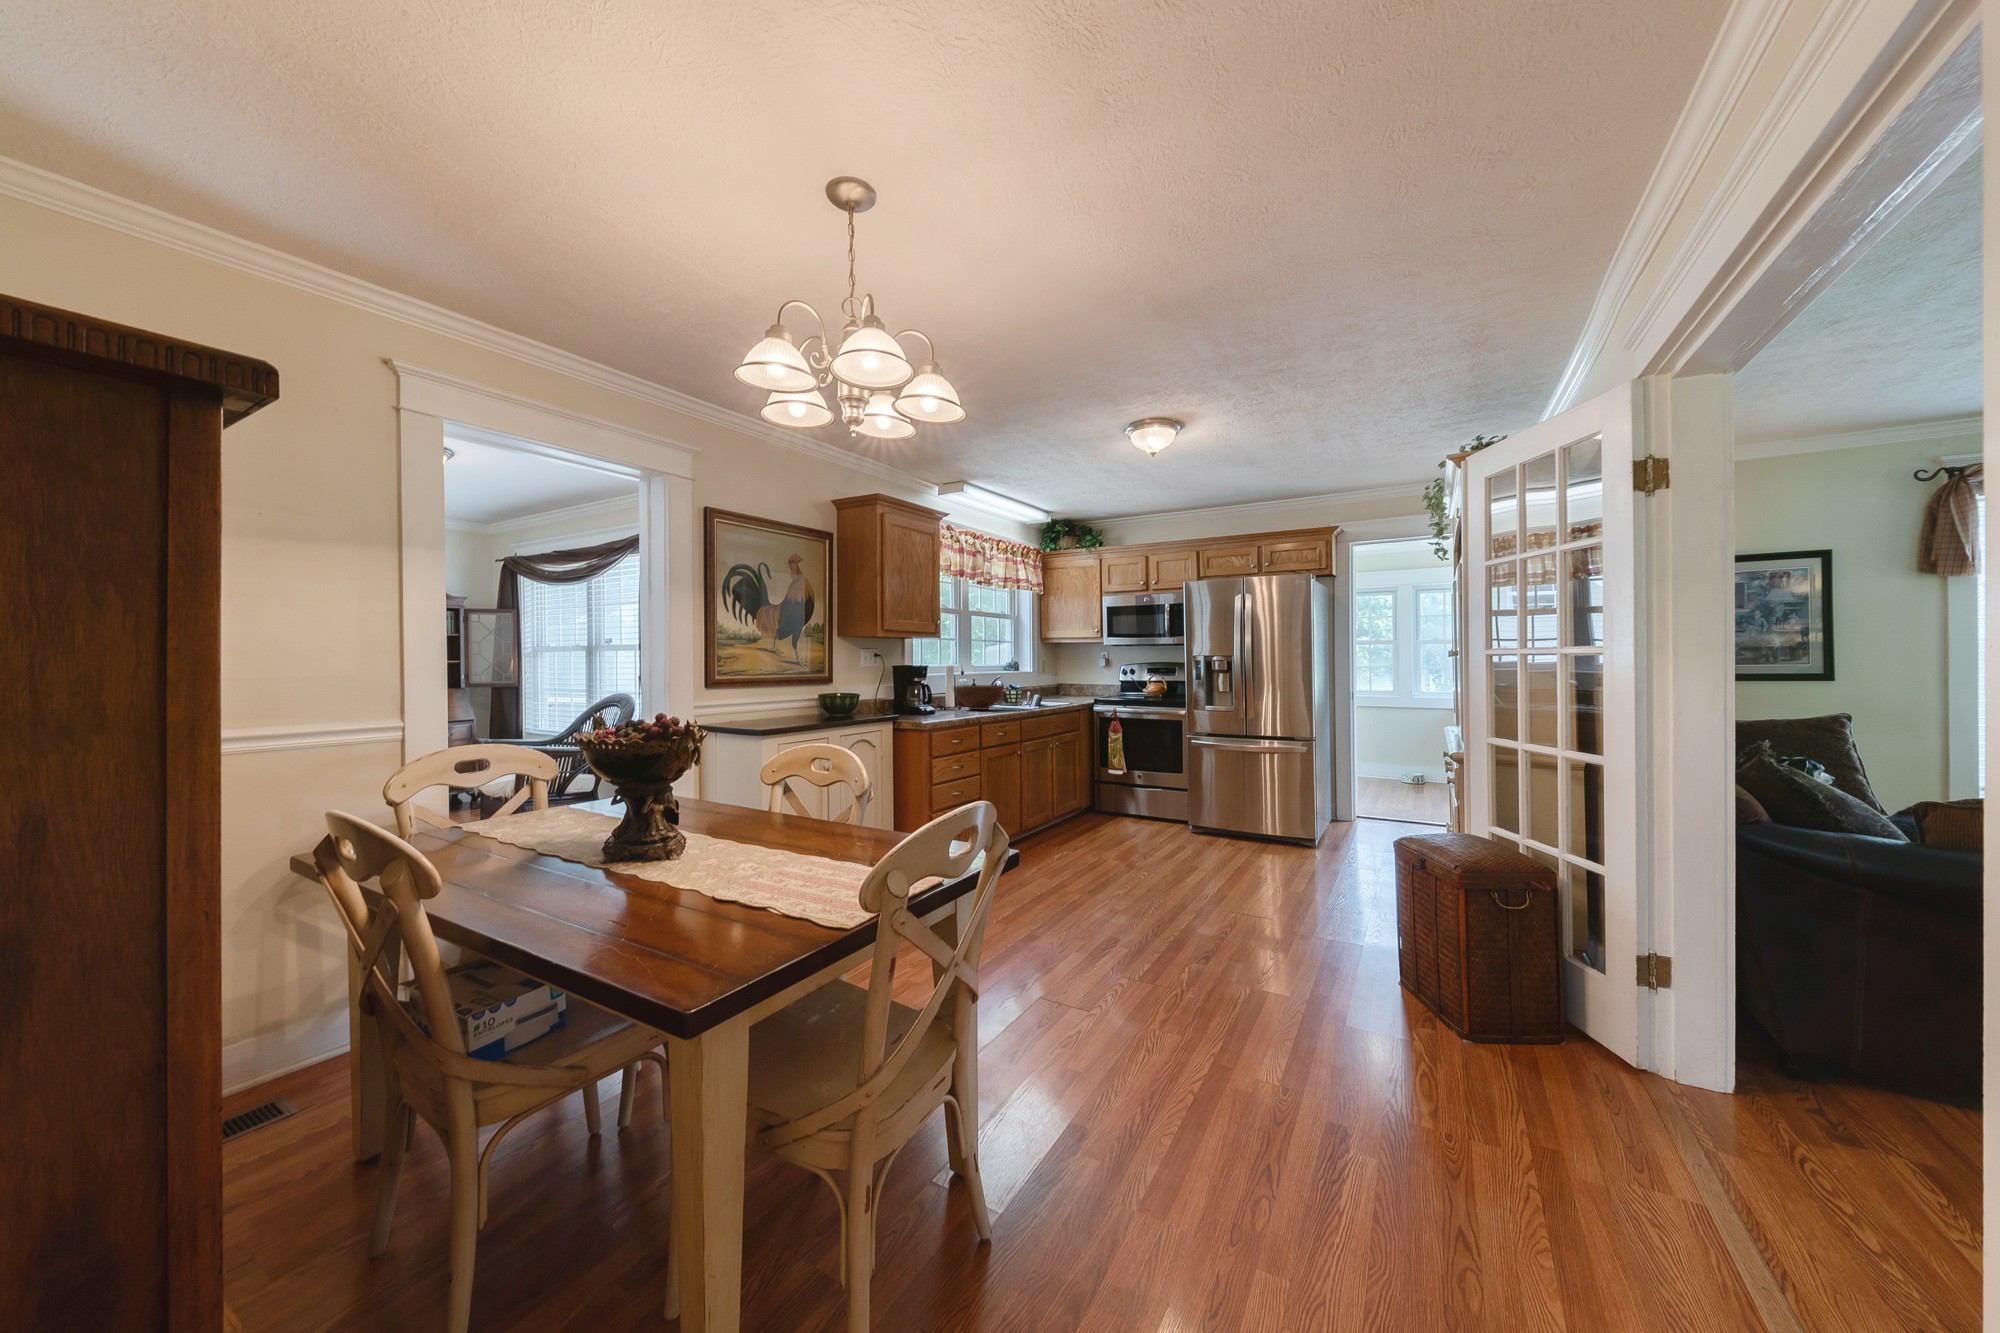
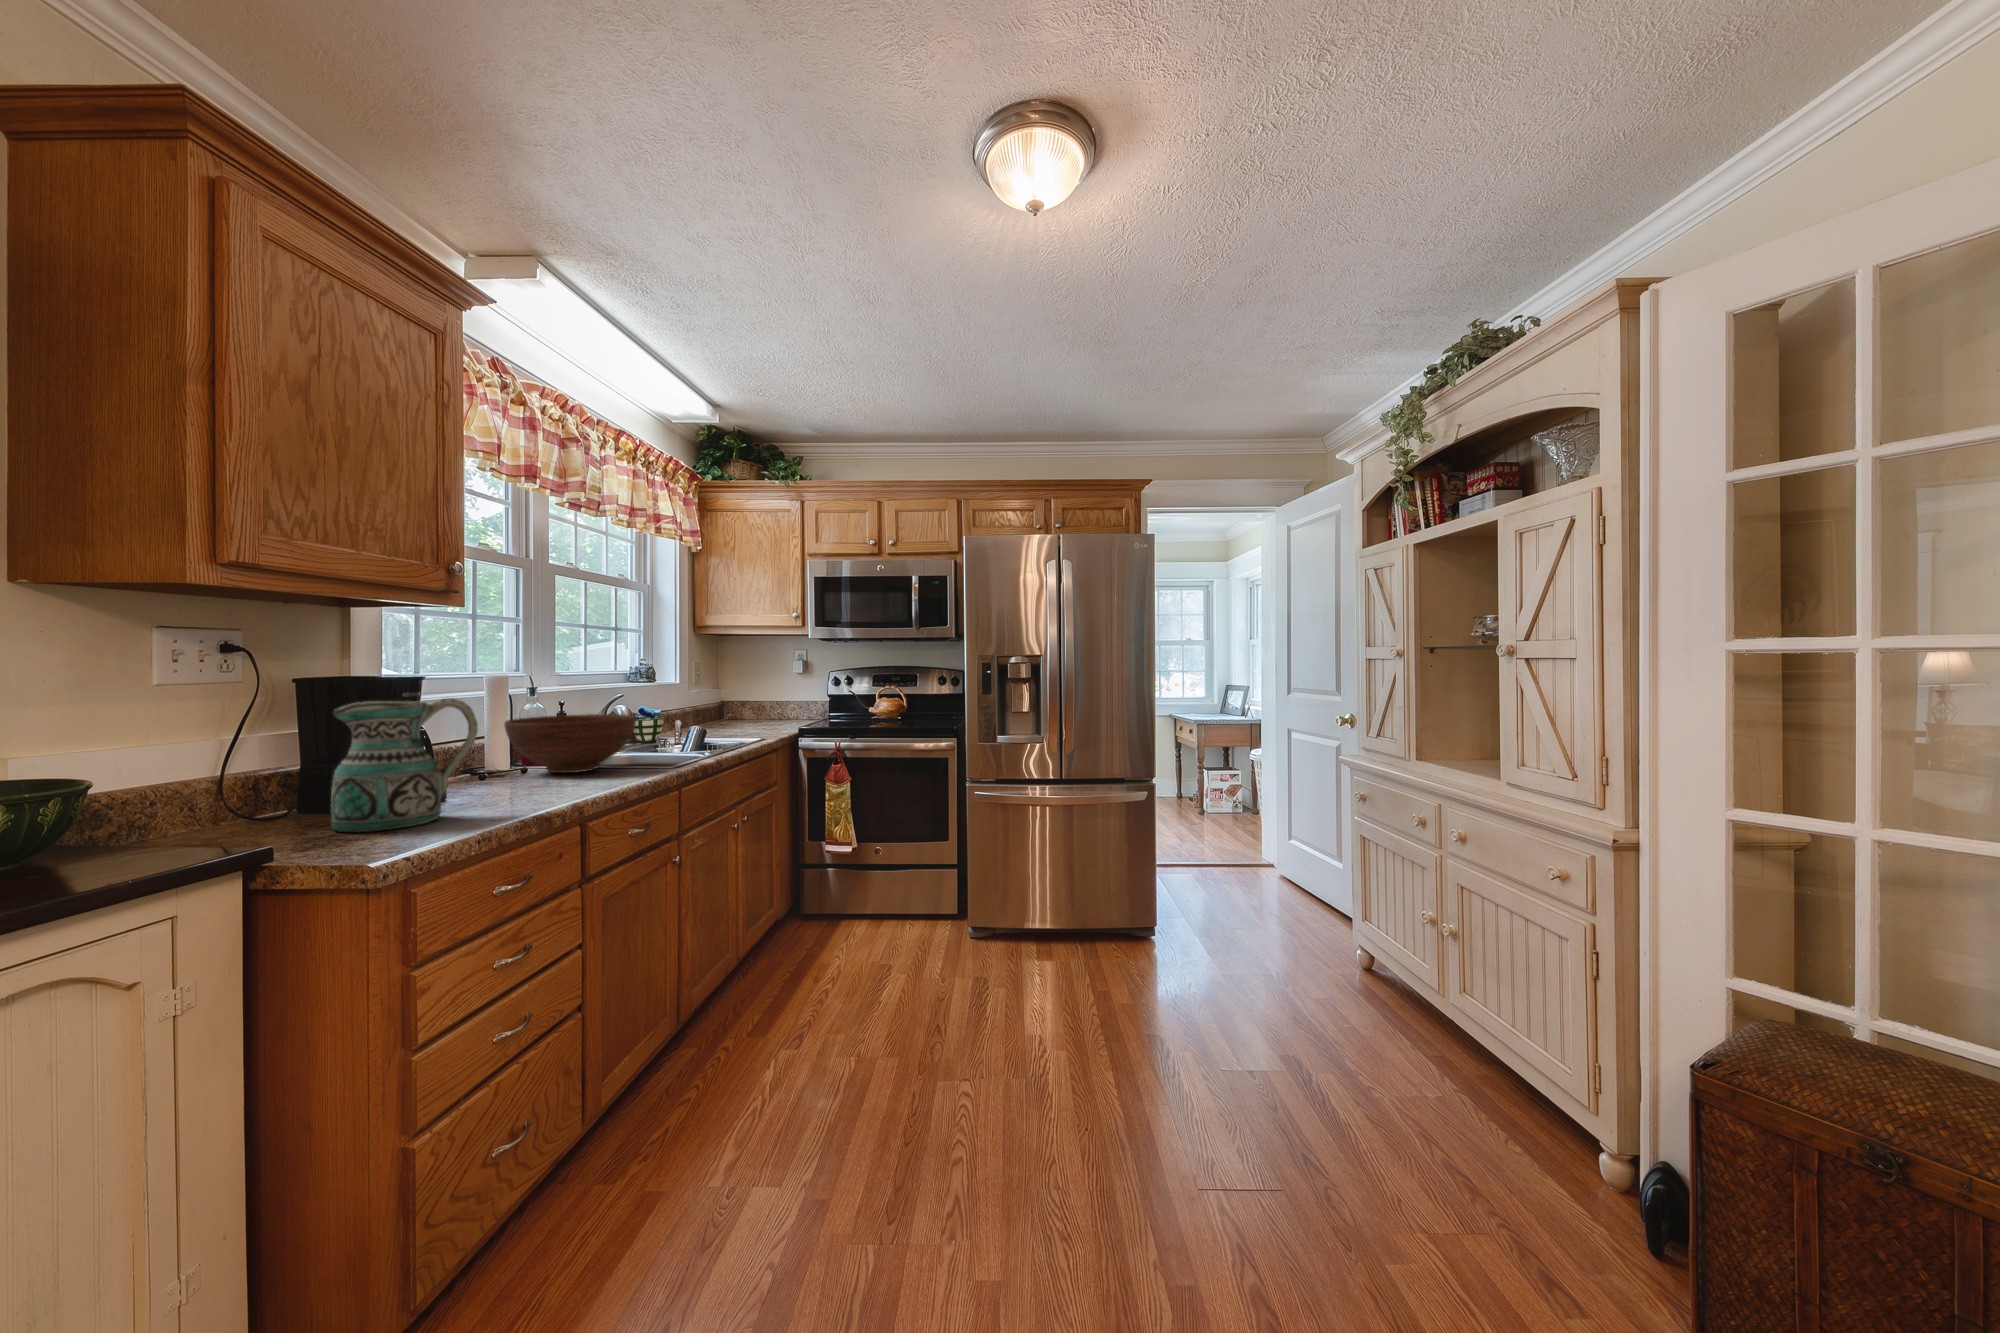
ceramic pitcher: none [908,674,948,717] -> present [331,698,478,832]

